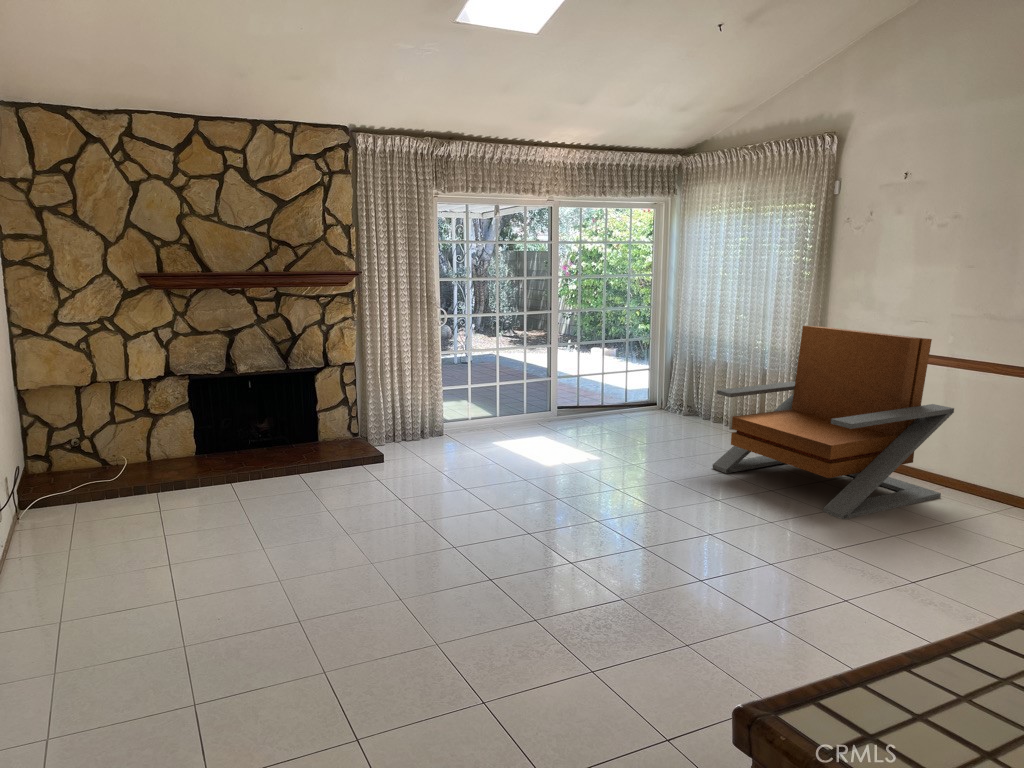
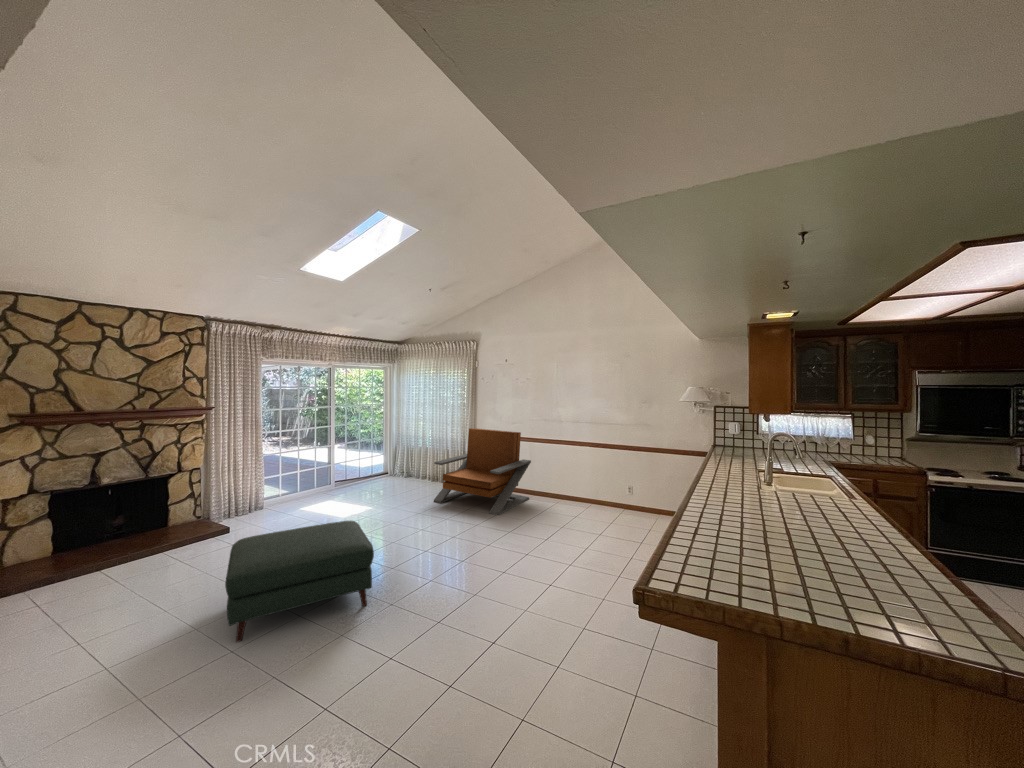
ottoman: none [276,470,514,630] -> present [225,521,374,642]

